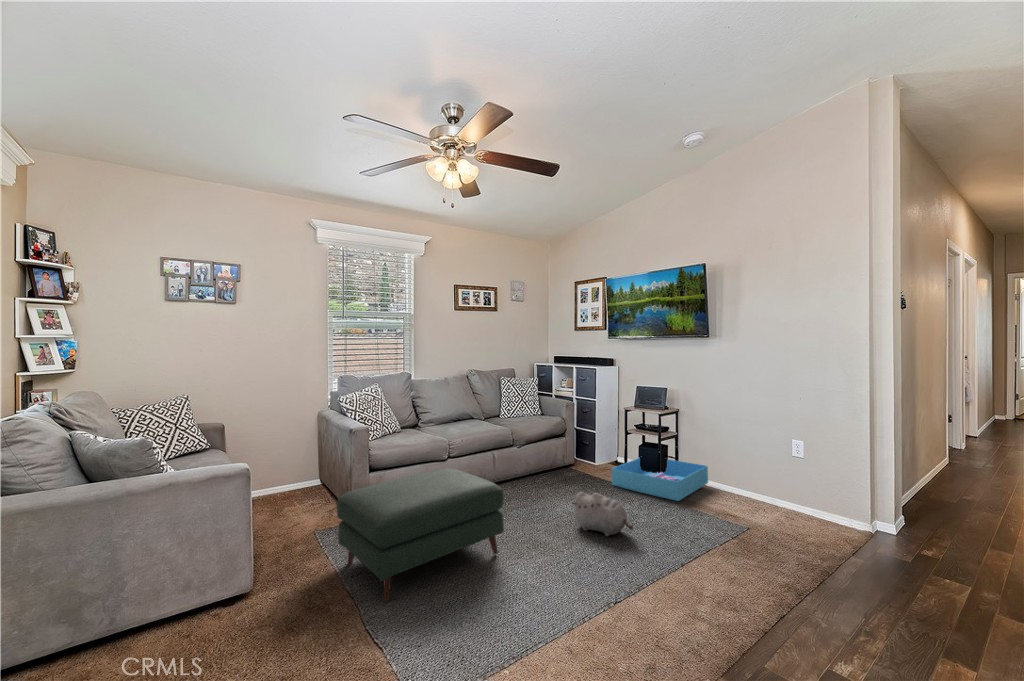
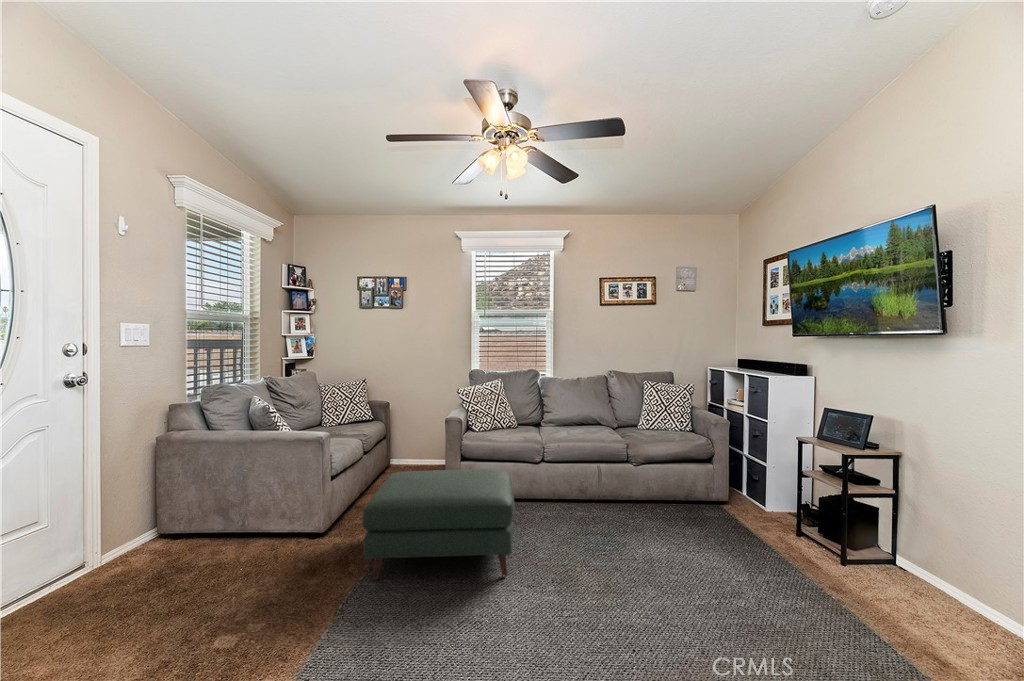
storage bin: present [611,458,708,501] -> none [753,515,951,603]
plush toy: present [573,492,633,536] -> none [624,537,689,614]

